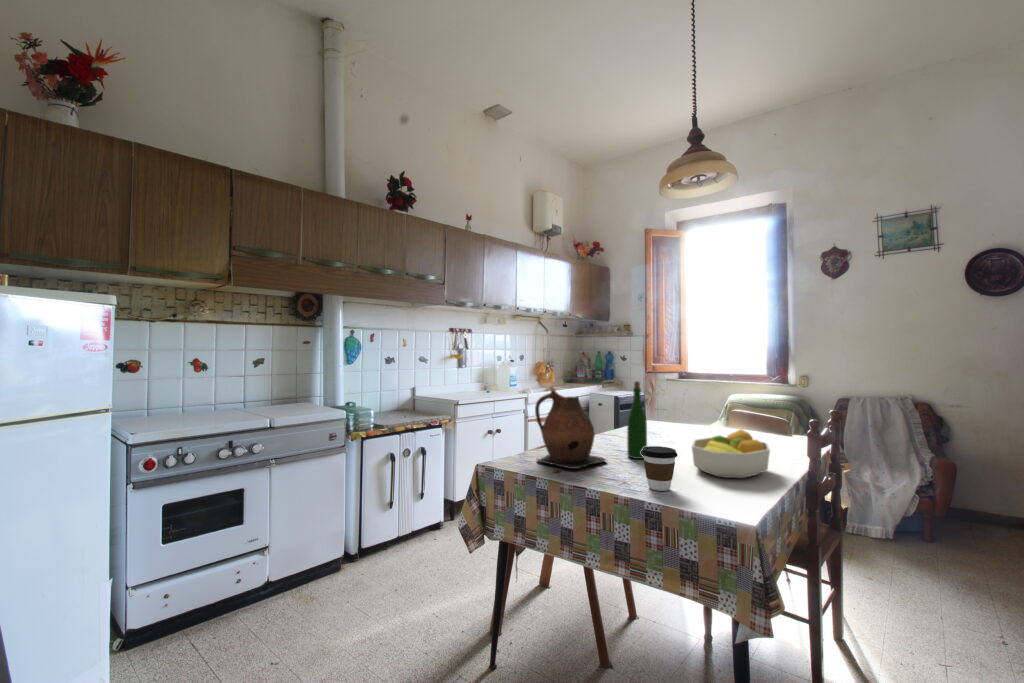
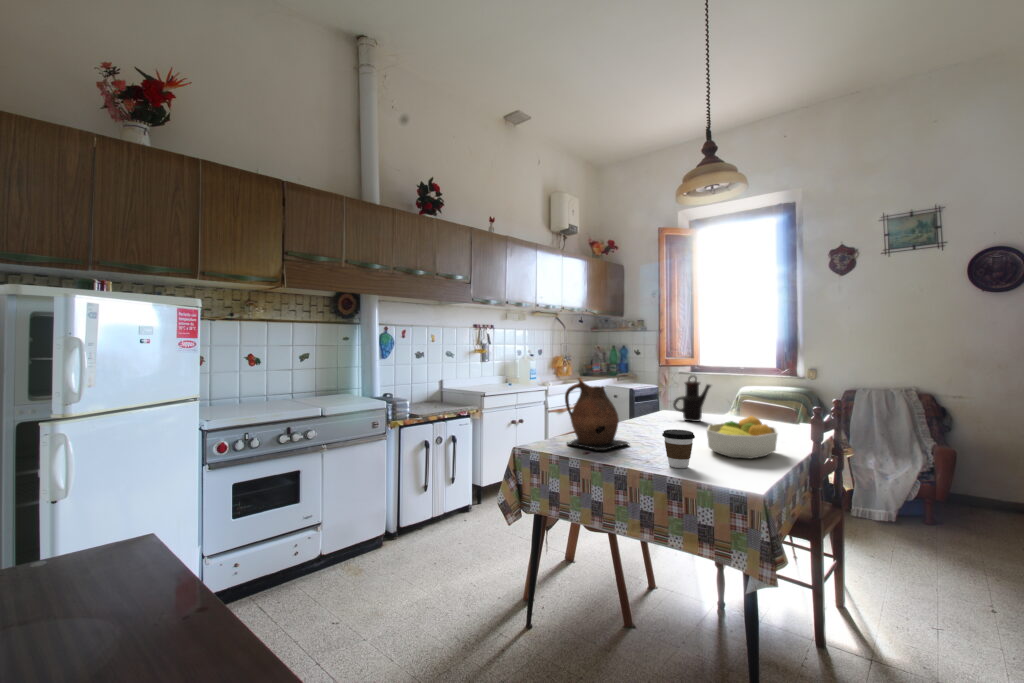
wine bottle: present [627,381,647,459] -> none [647,373,666,442]
teapot: none [658,383,699,434] -> present [673,375,711,422]

